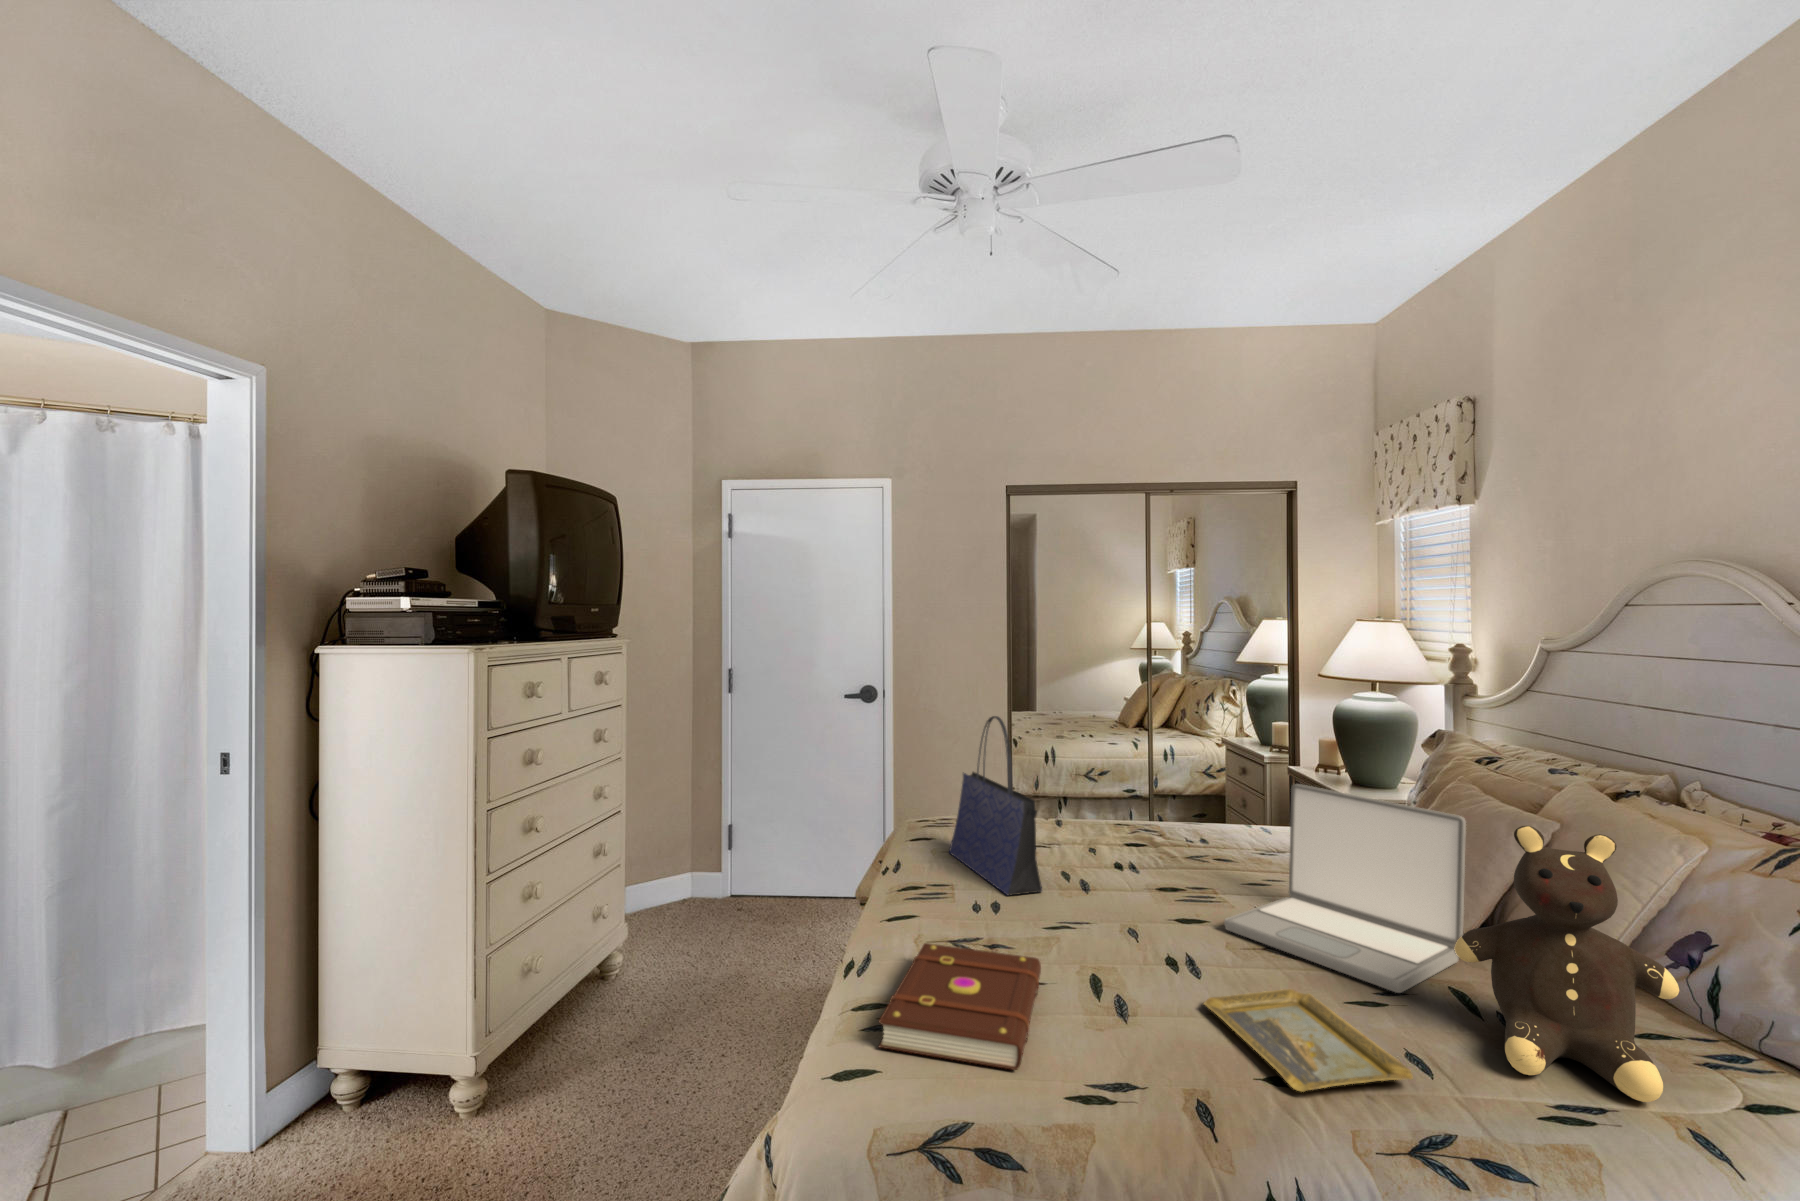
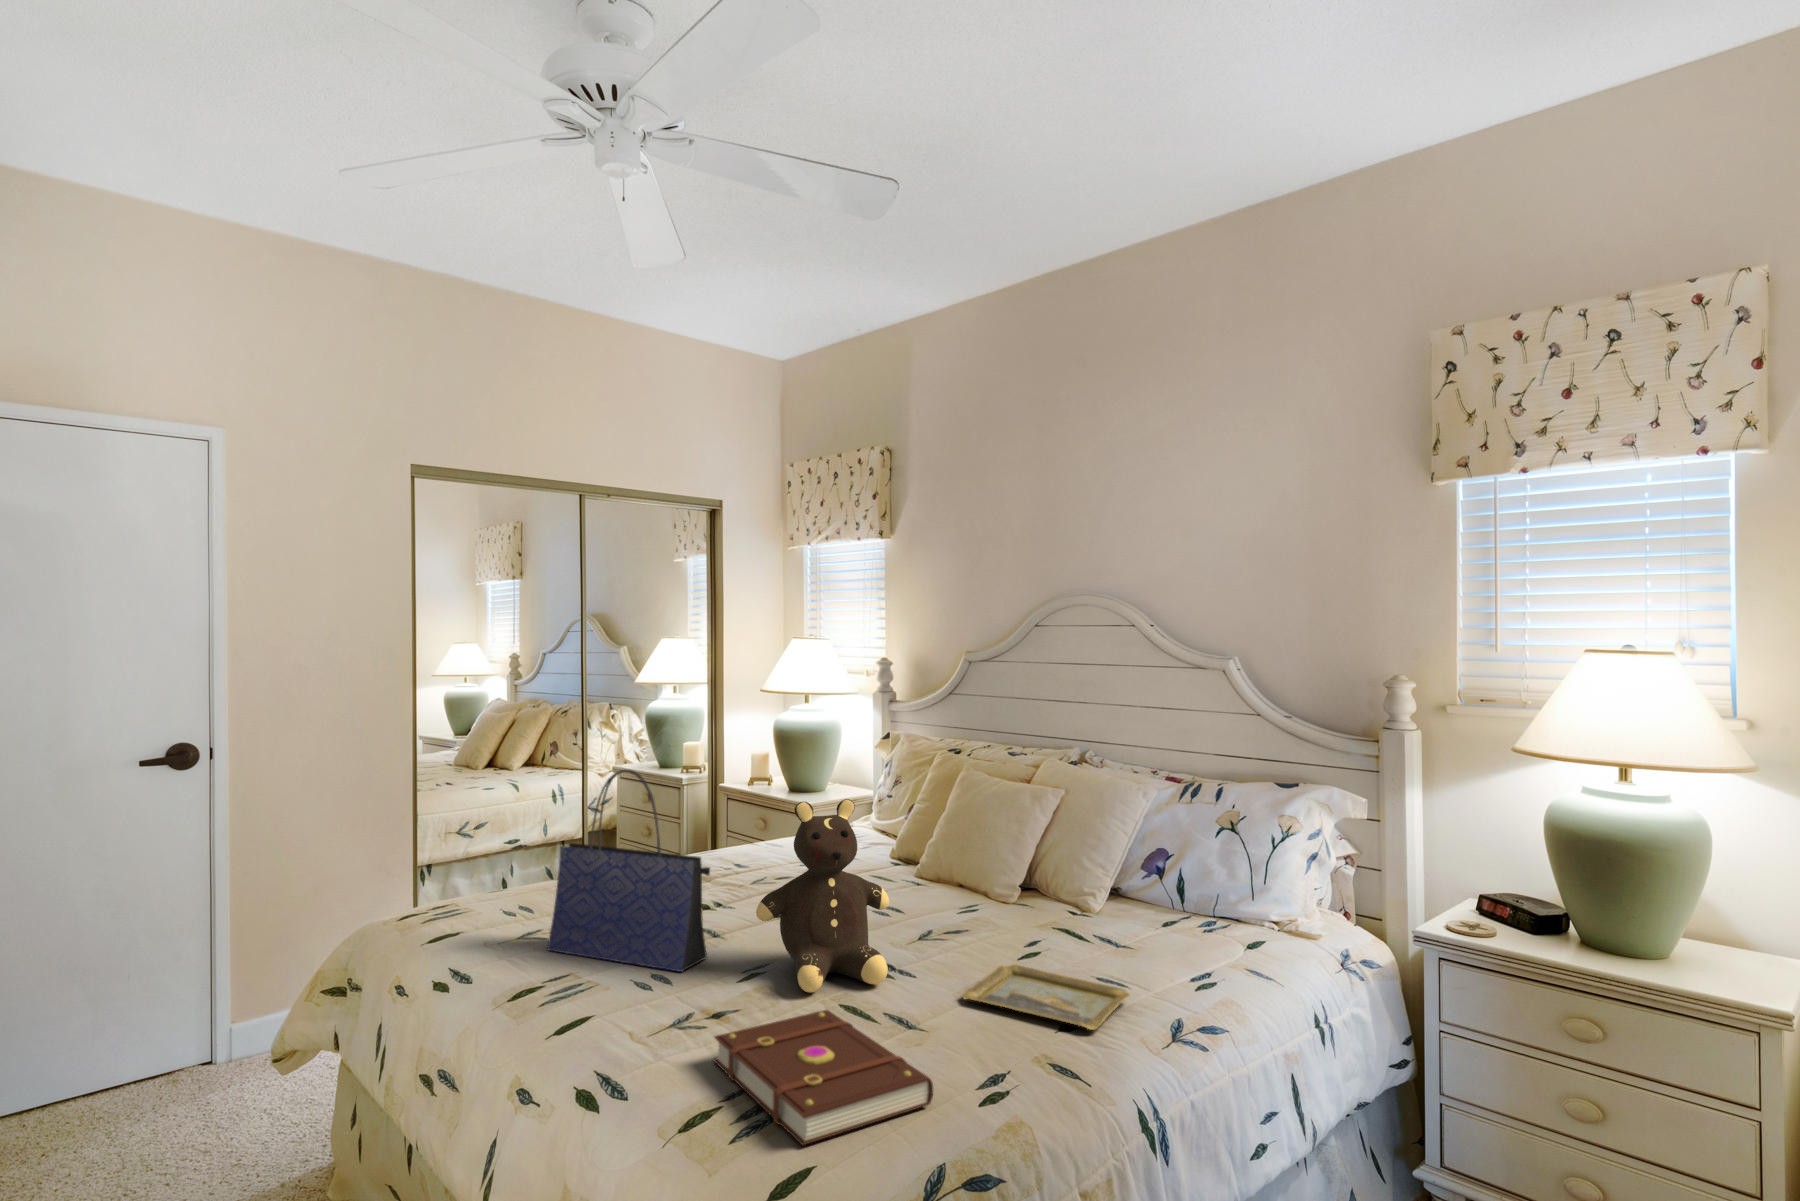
laptop: present [1224,784,1466,993] -> none [889,794,1047,946]
teddy bear: present [1454,826,1679,1102] -> present [756,799,889,992]

